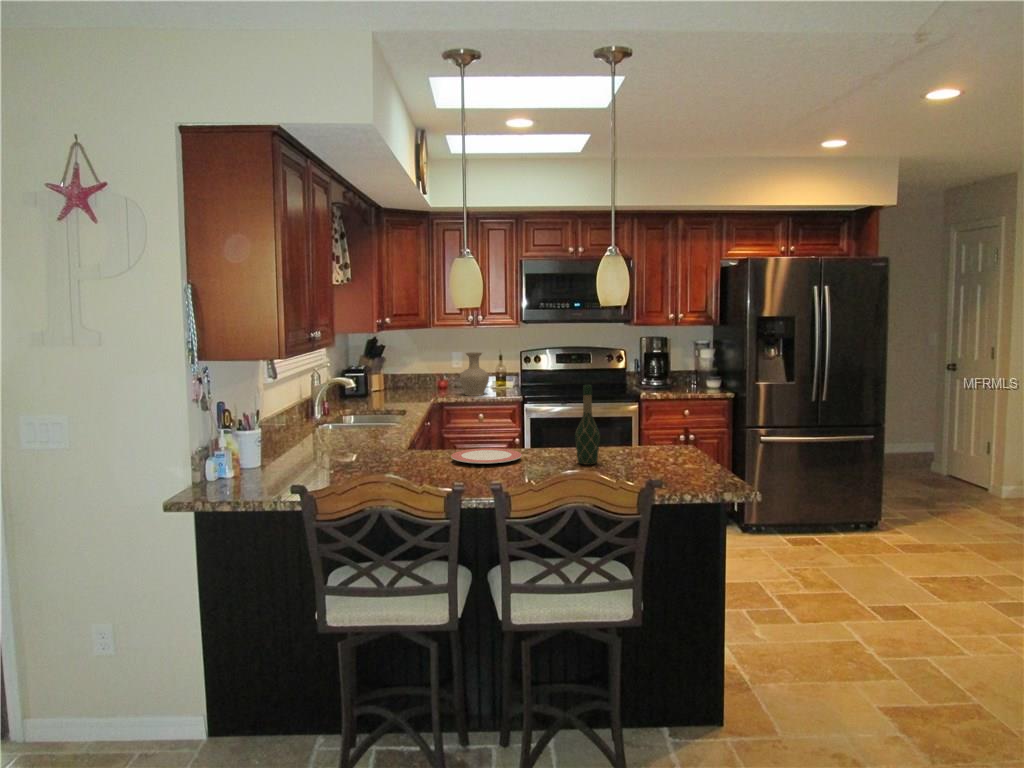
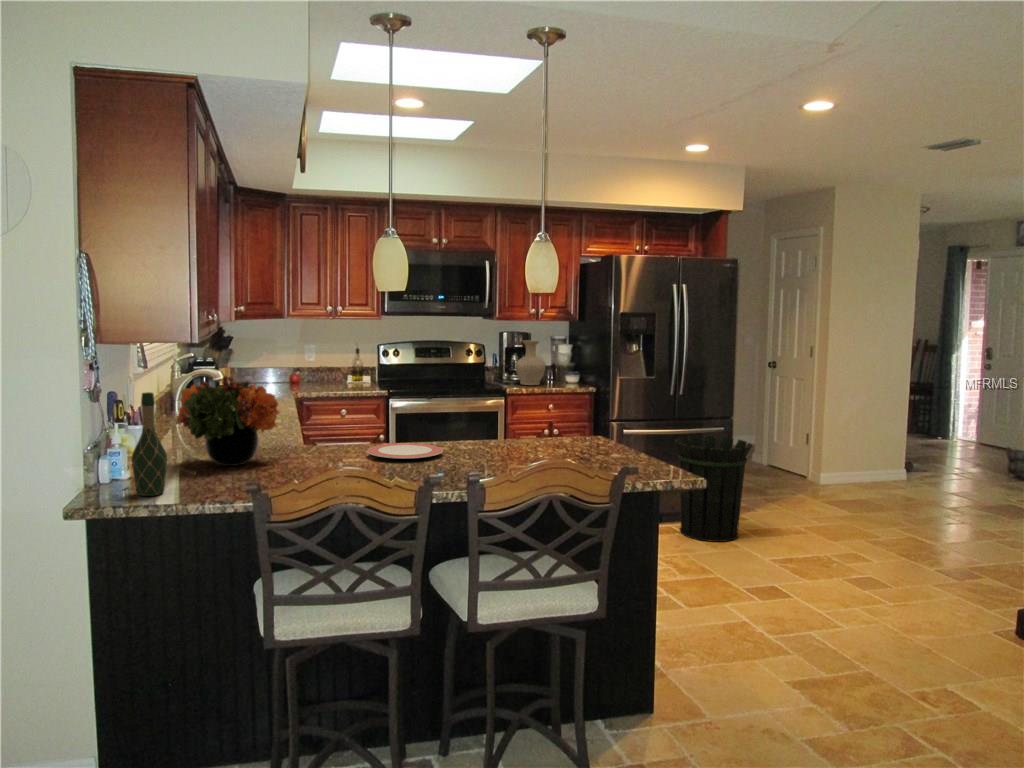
vase: present [460,352,489,396] -> present [515,340,545,385]
wine bottle: present [575,385,600,465] -> present [131,392,167,496]
flower arrangement: none [285,386,375,466] -> present [177,376,280,466]
waste bin: none [814,444,901,557] -> present [675,436,752,542]

